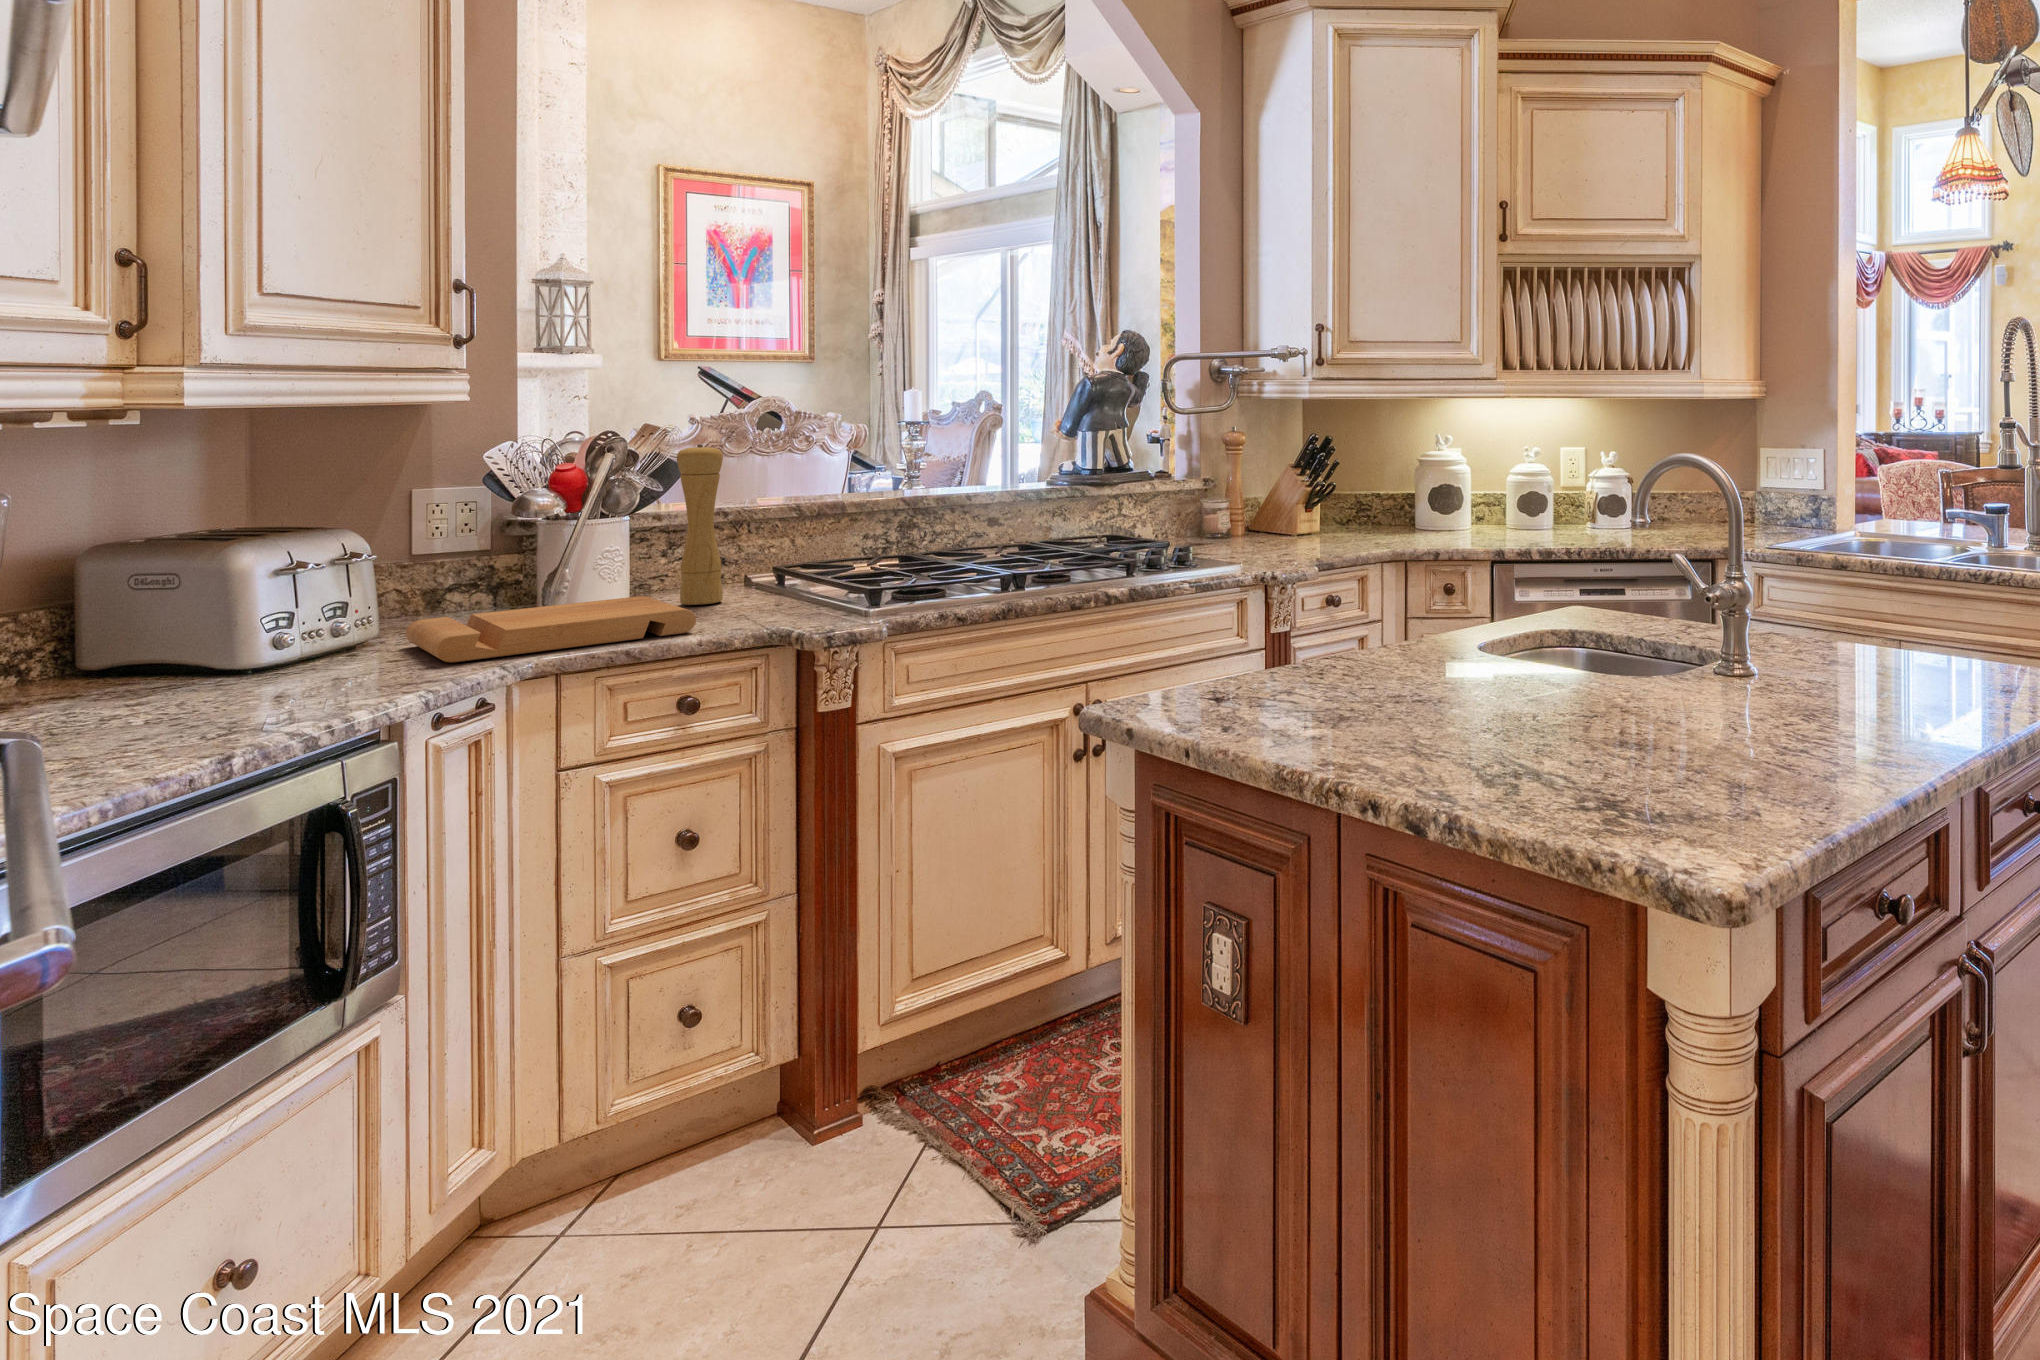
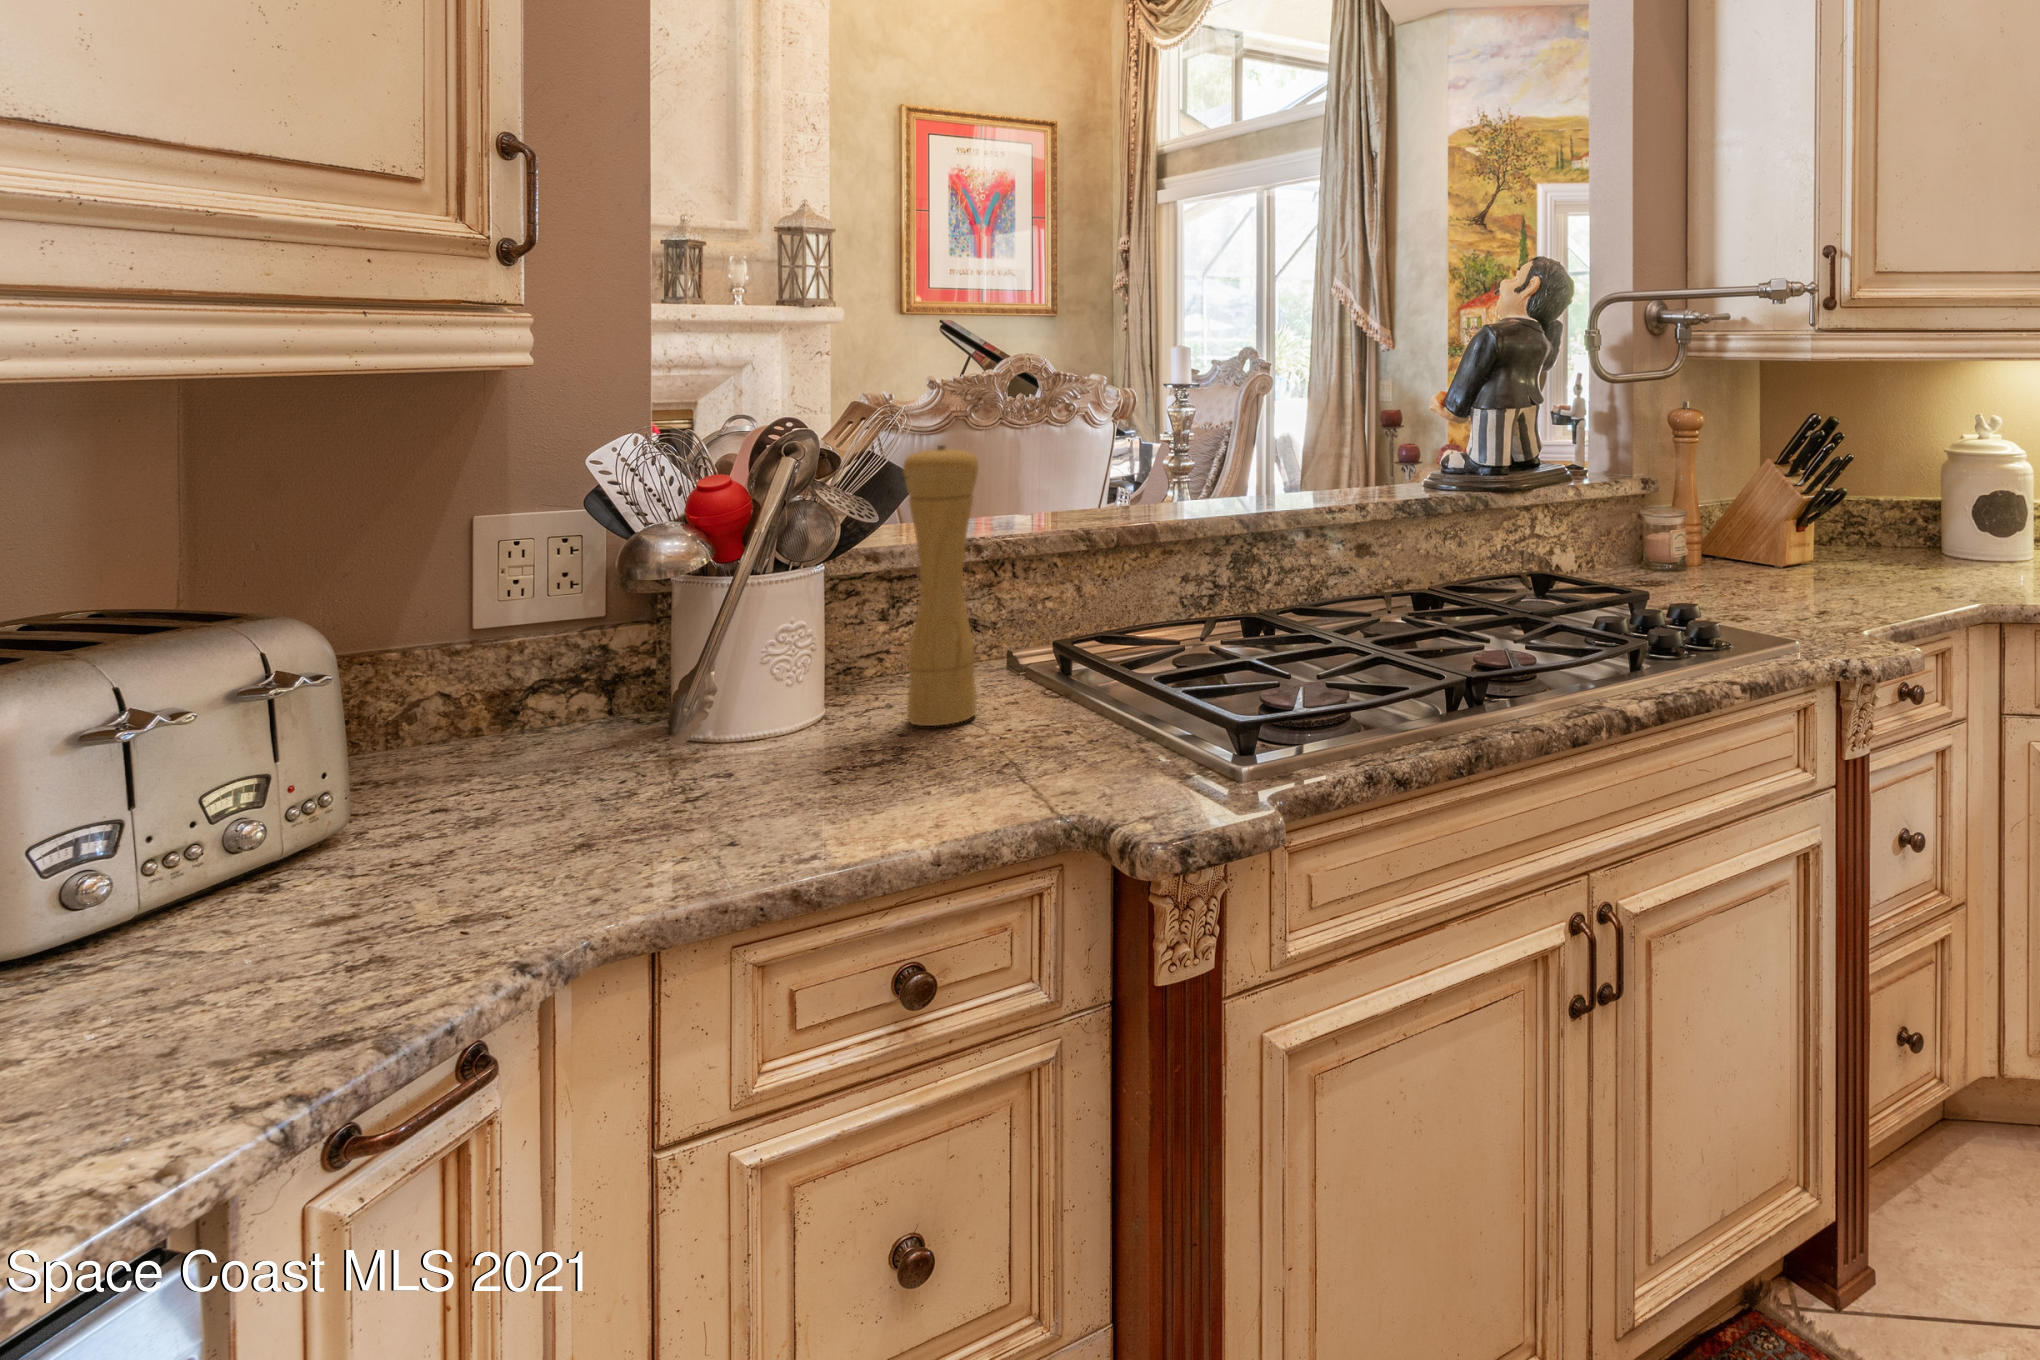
cutting board: present [406,596,696,663] -> none [380,728,932,959]

